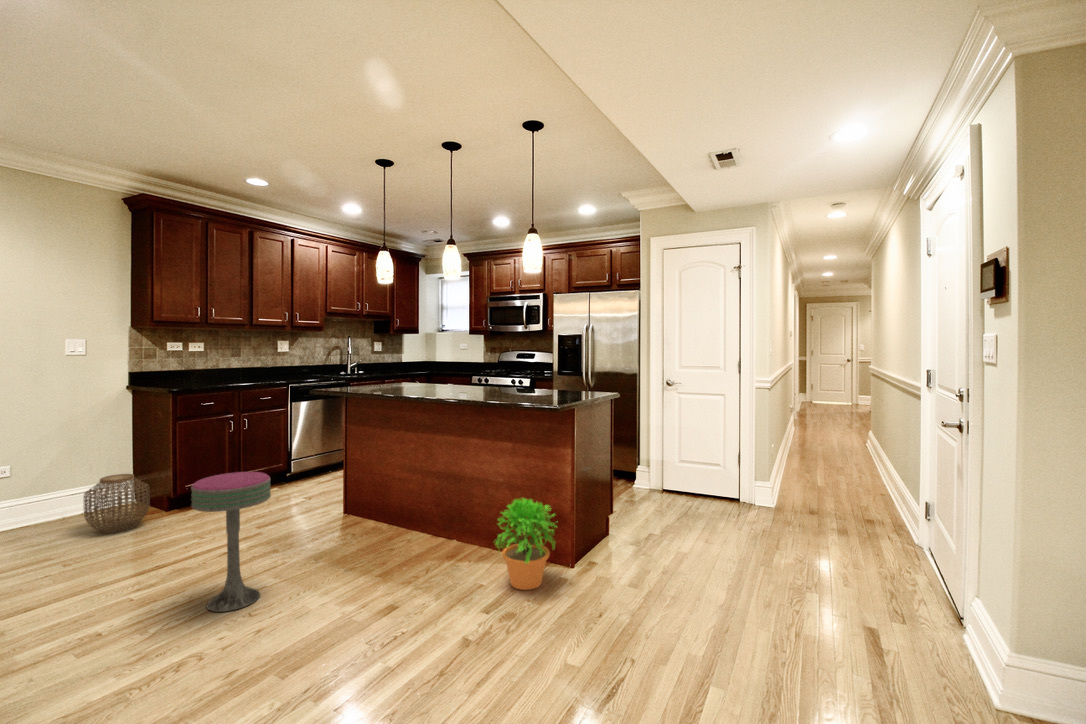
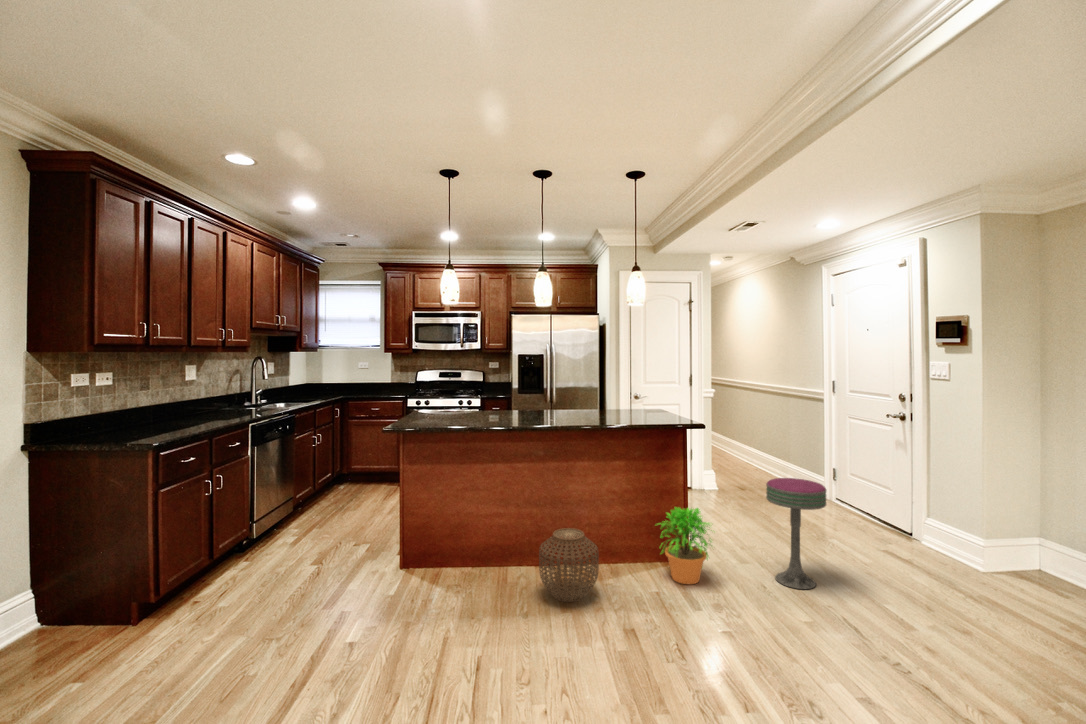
bar stool: present [191,472,271,612] -> present [766,478,826,589]
woven basket: present [84,474,150,534] -> present [539,528,599,602]

